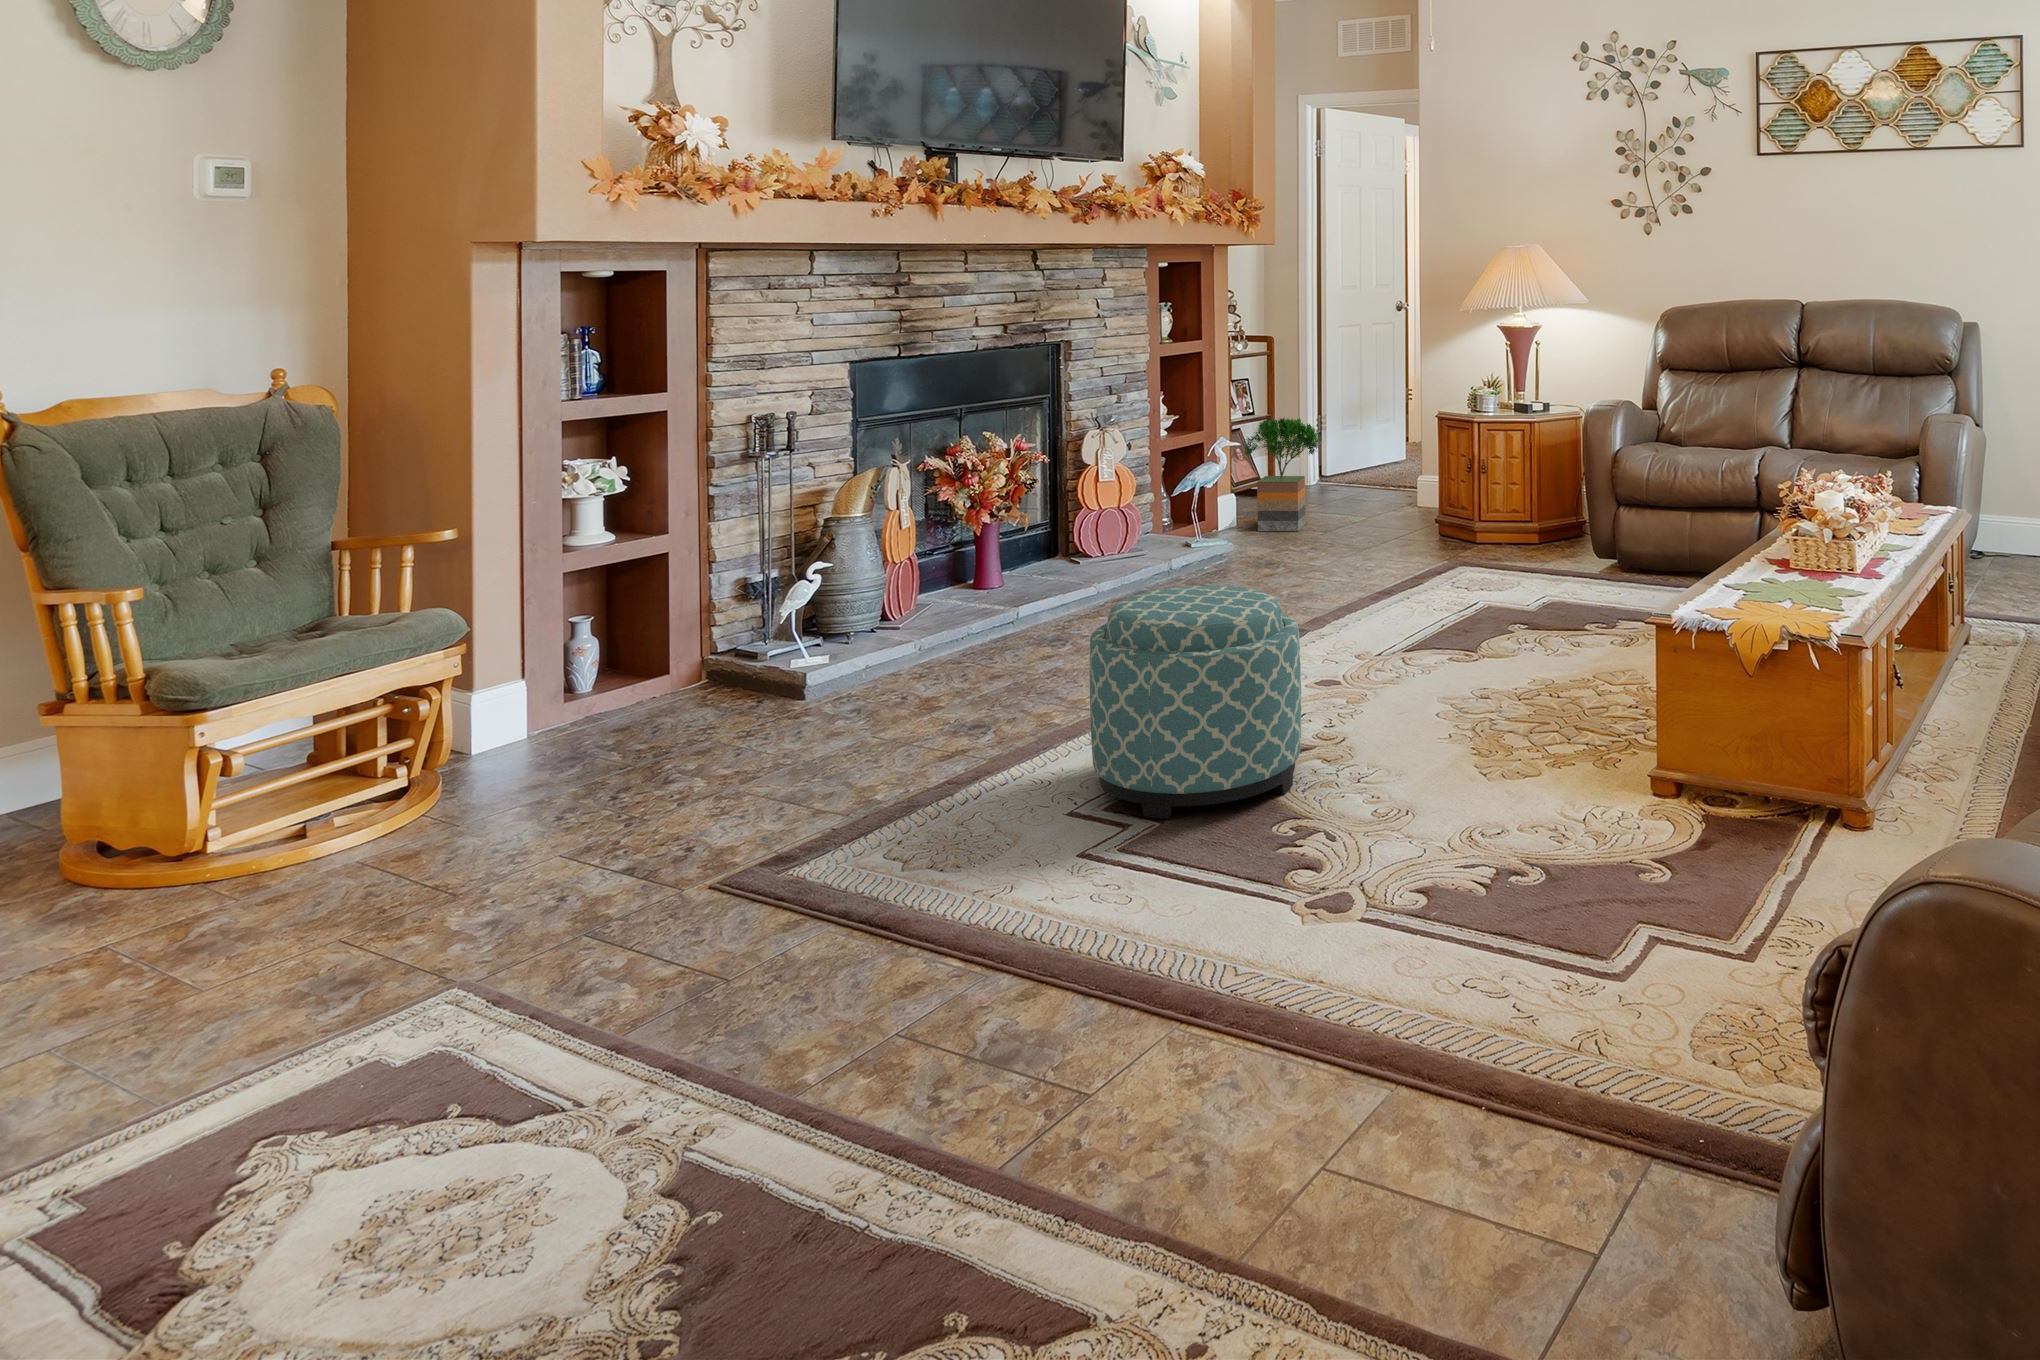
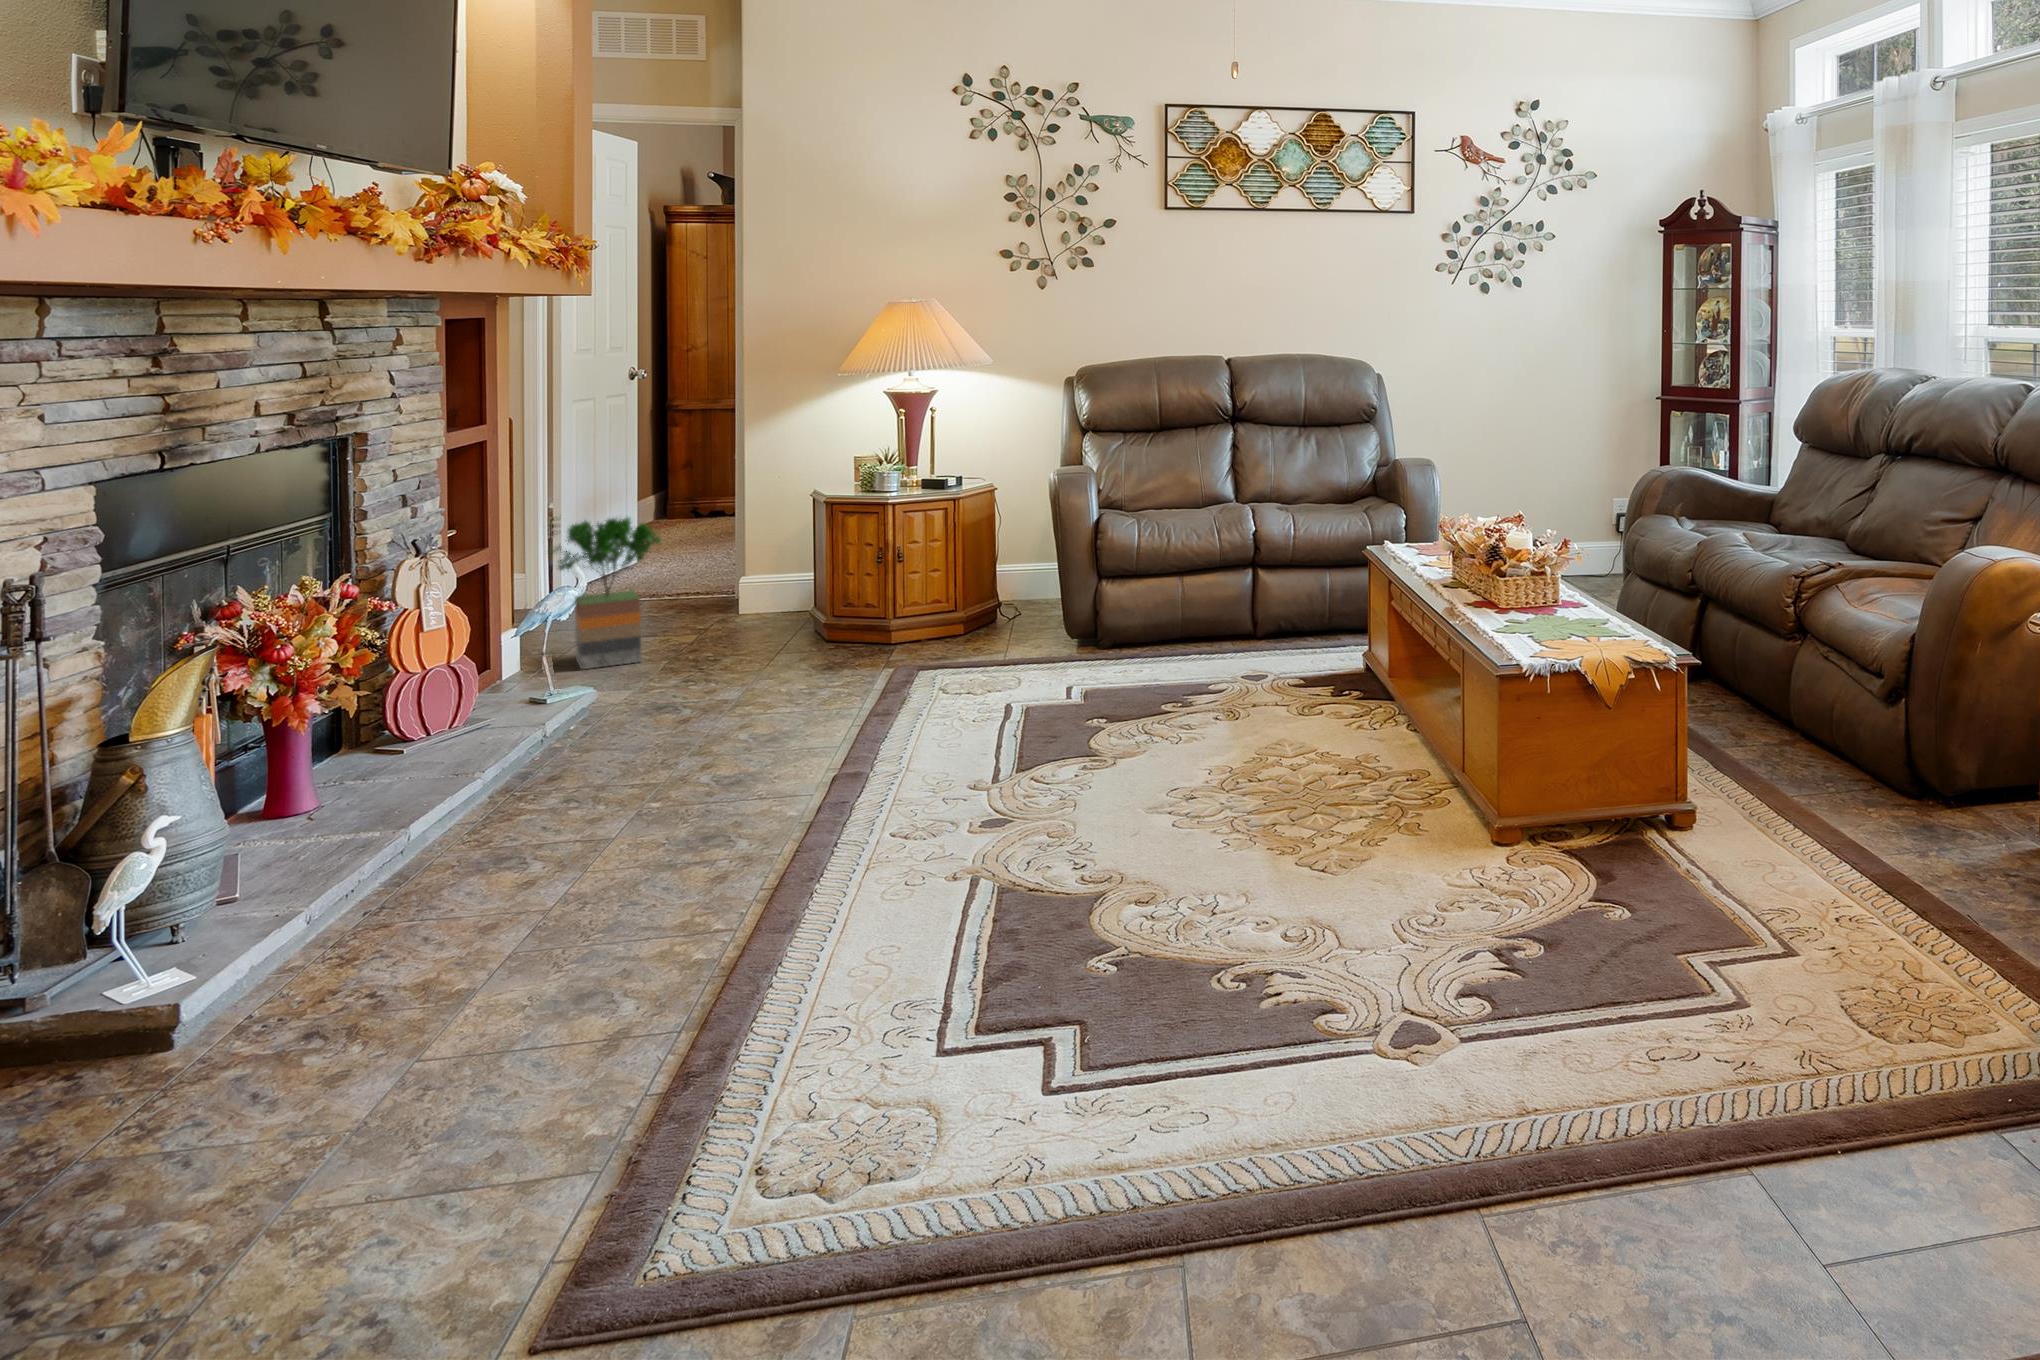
ottoman: present [1090,586,1301,819] -> none [909,722,1180,1038]

